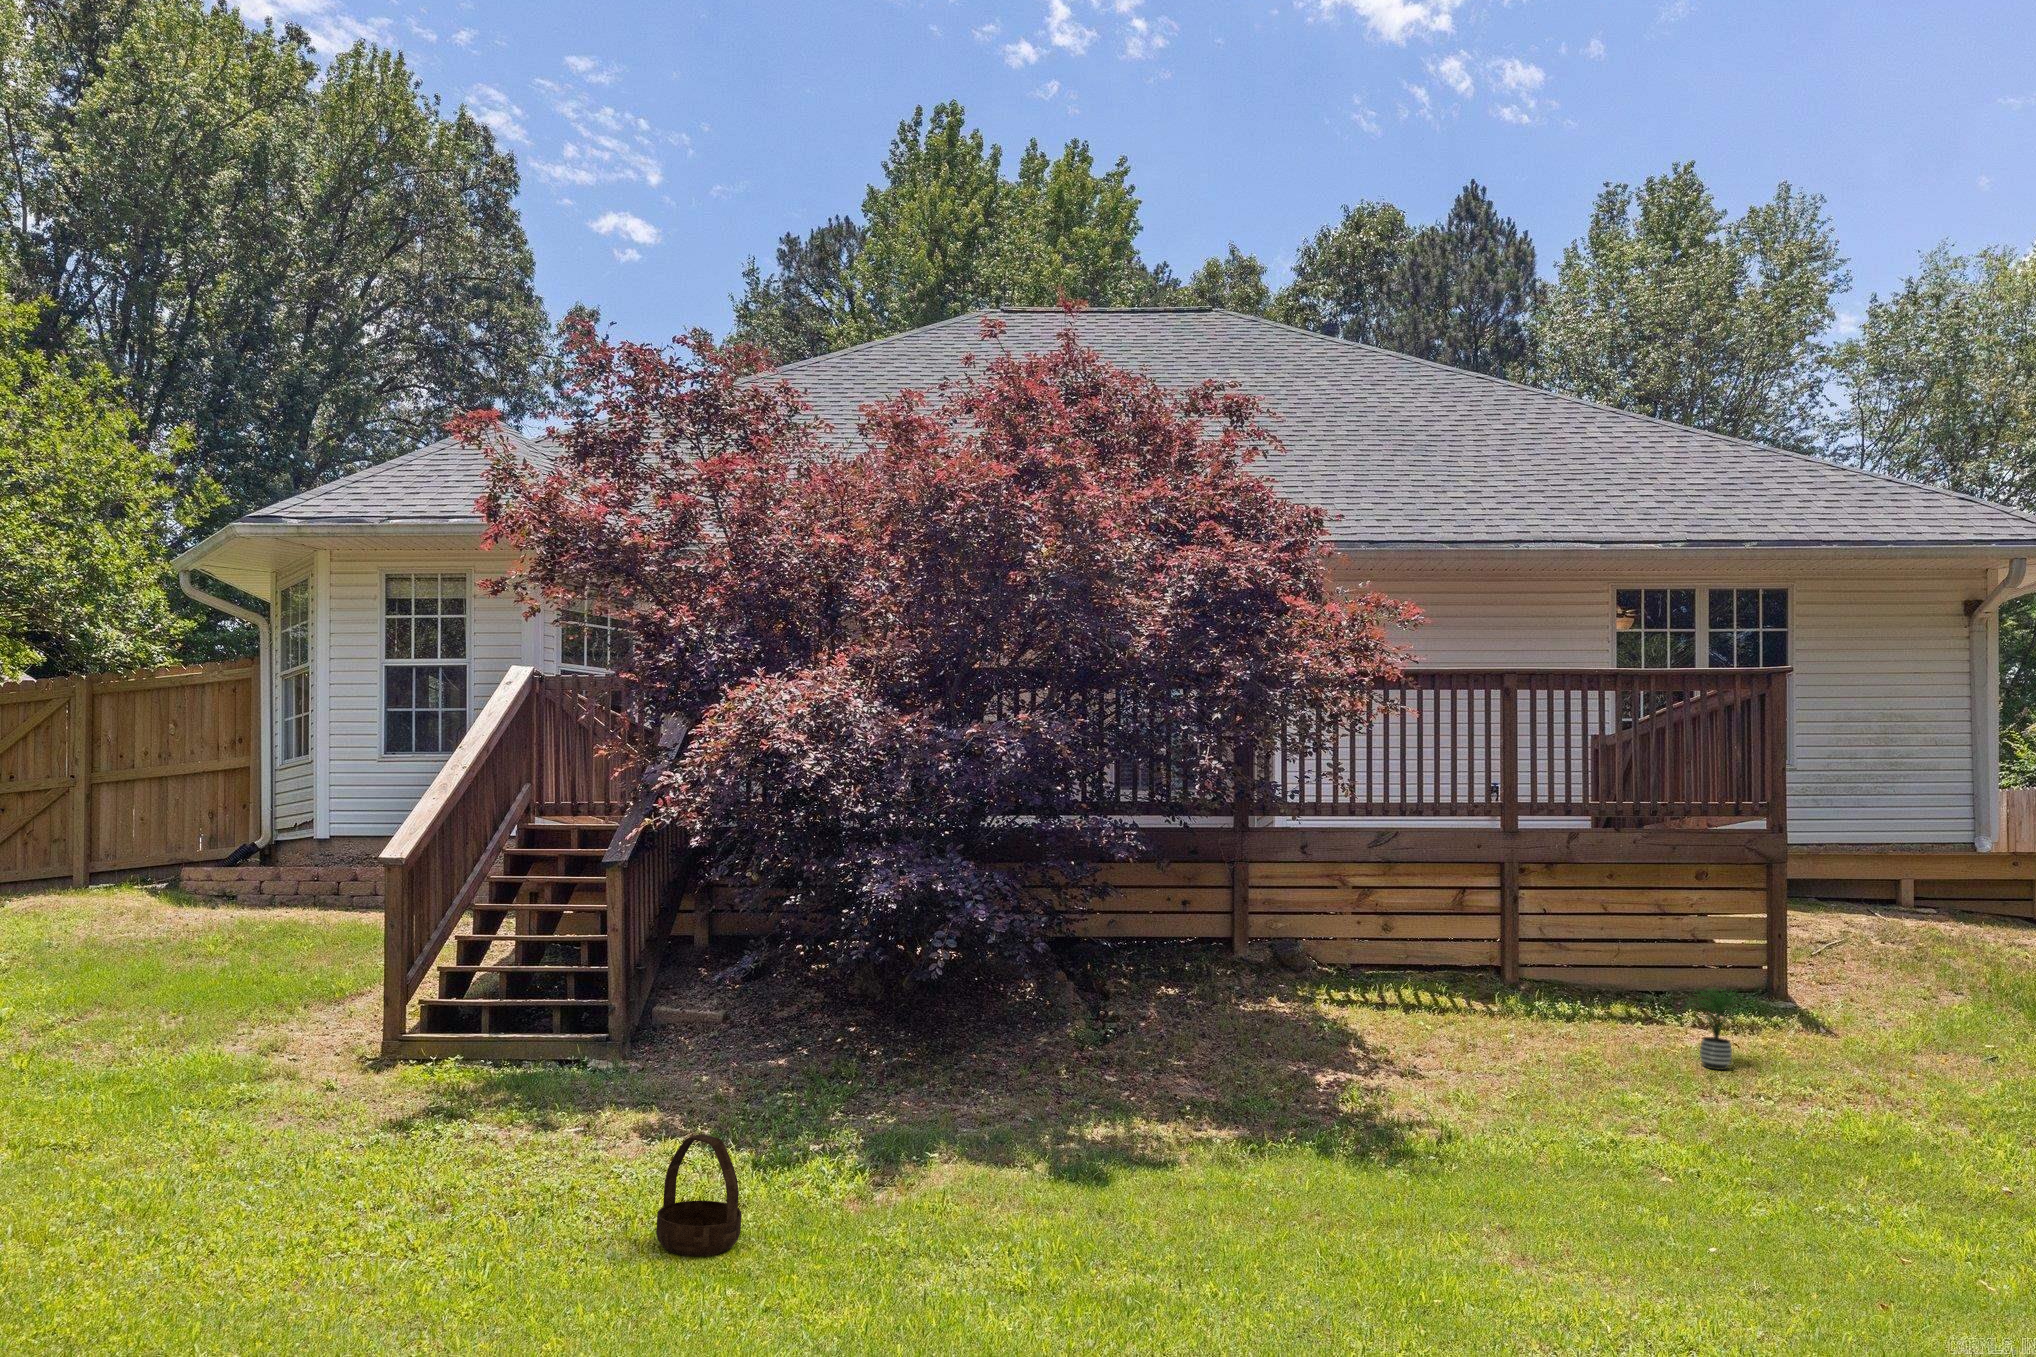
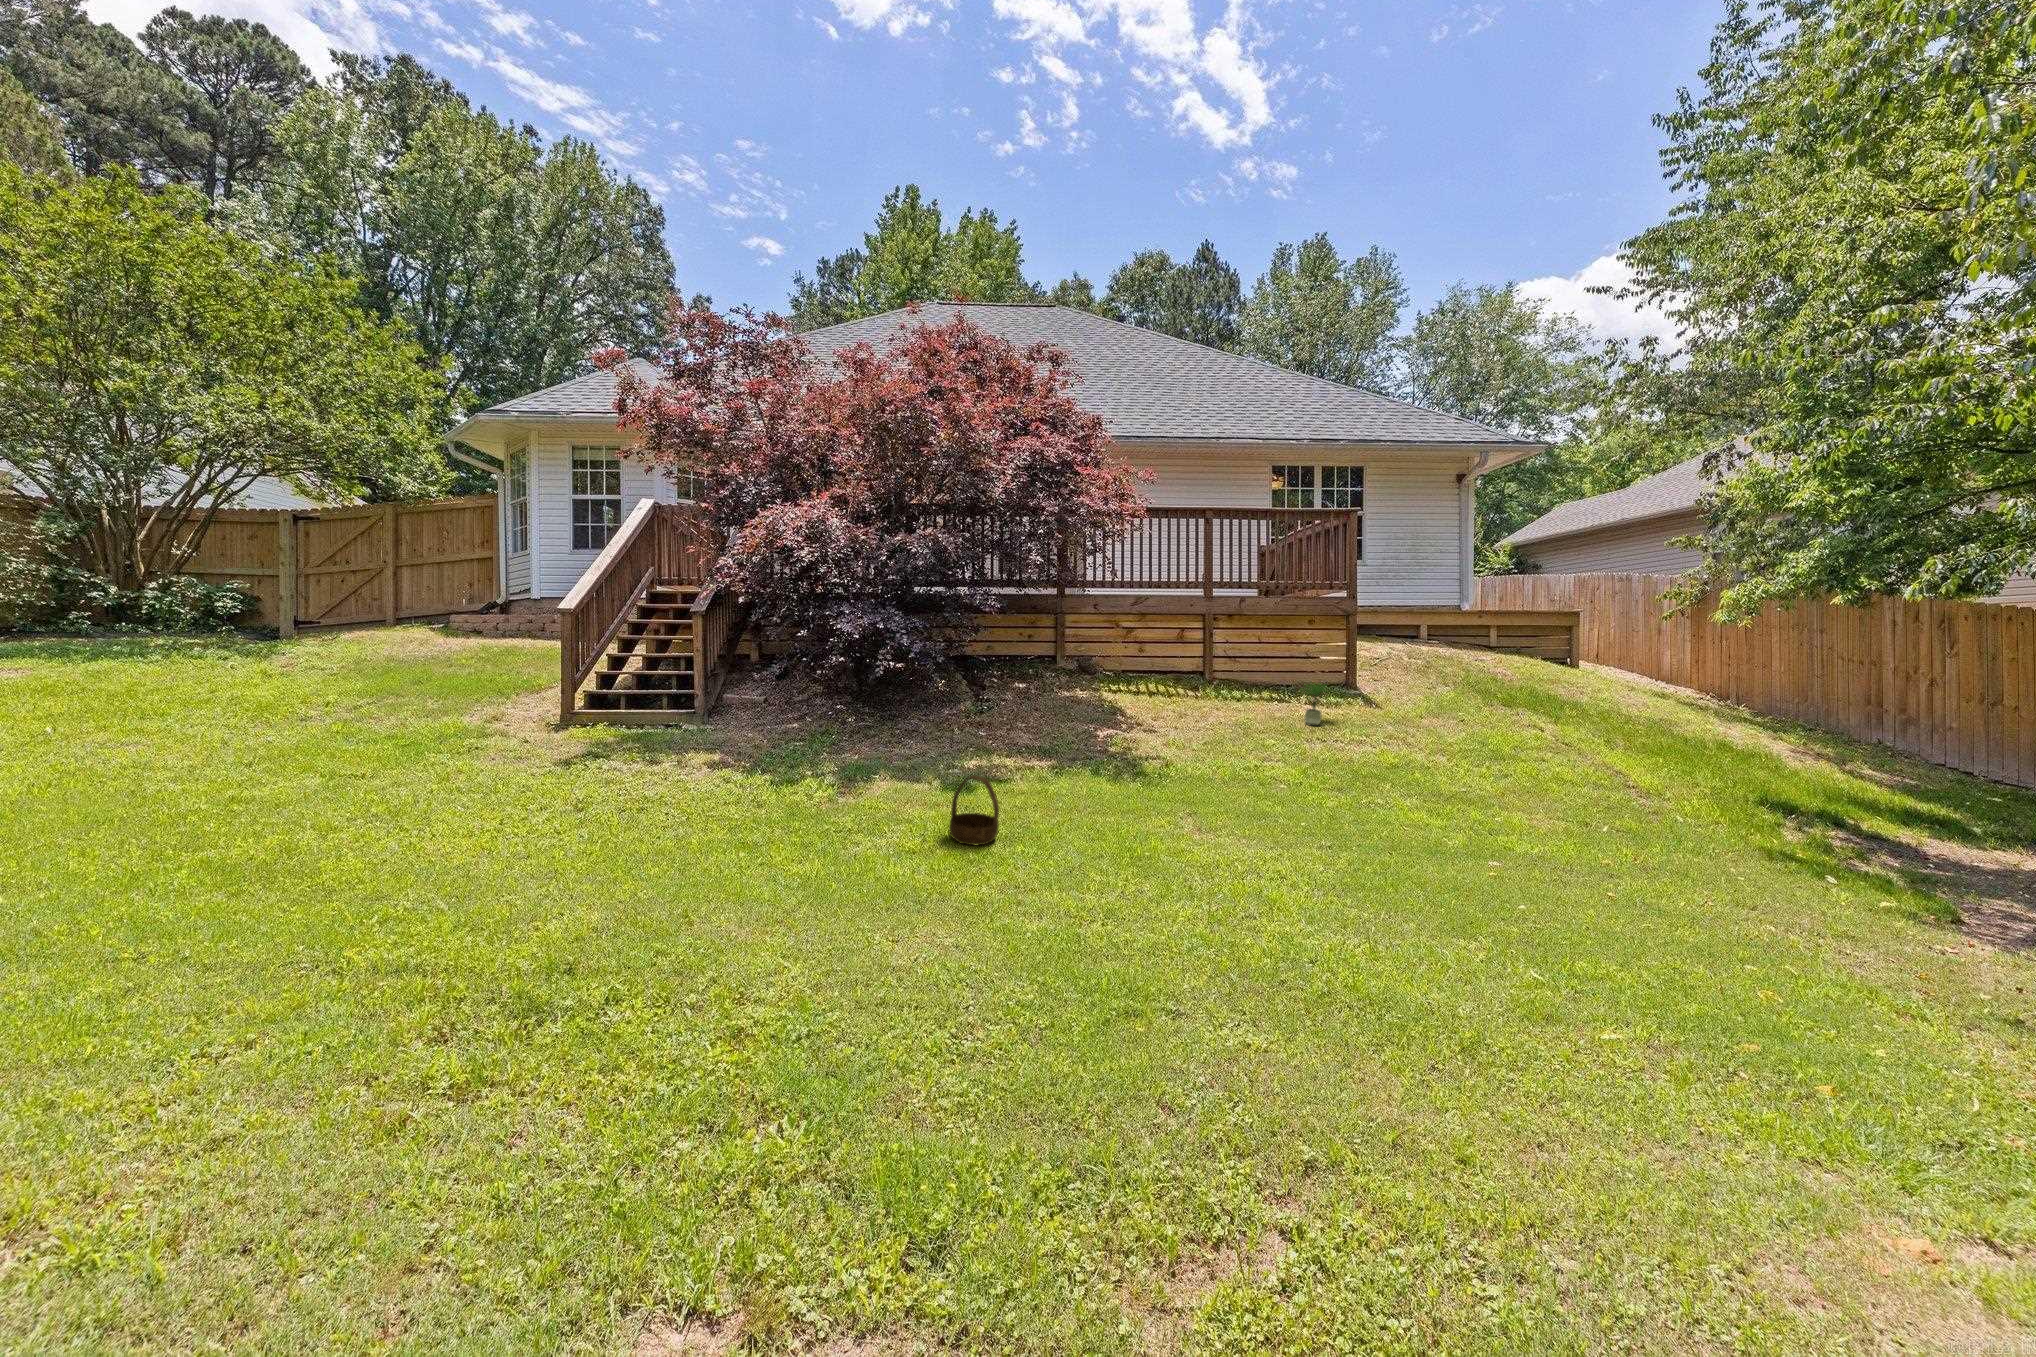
basket: present [656,1134,742,1256] -> present [949,775,999,845]

